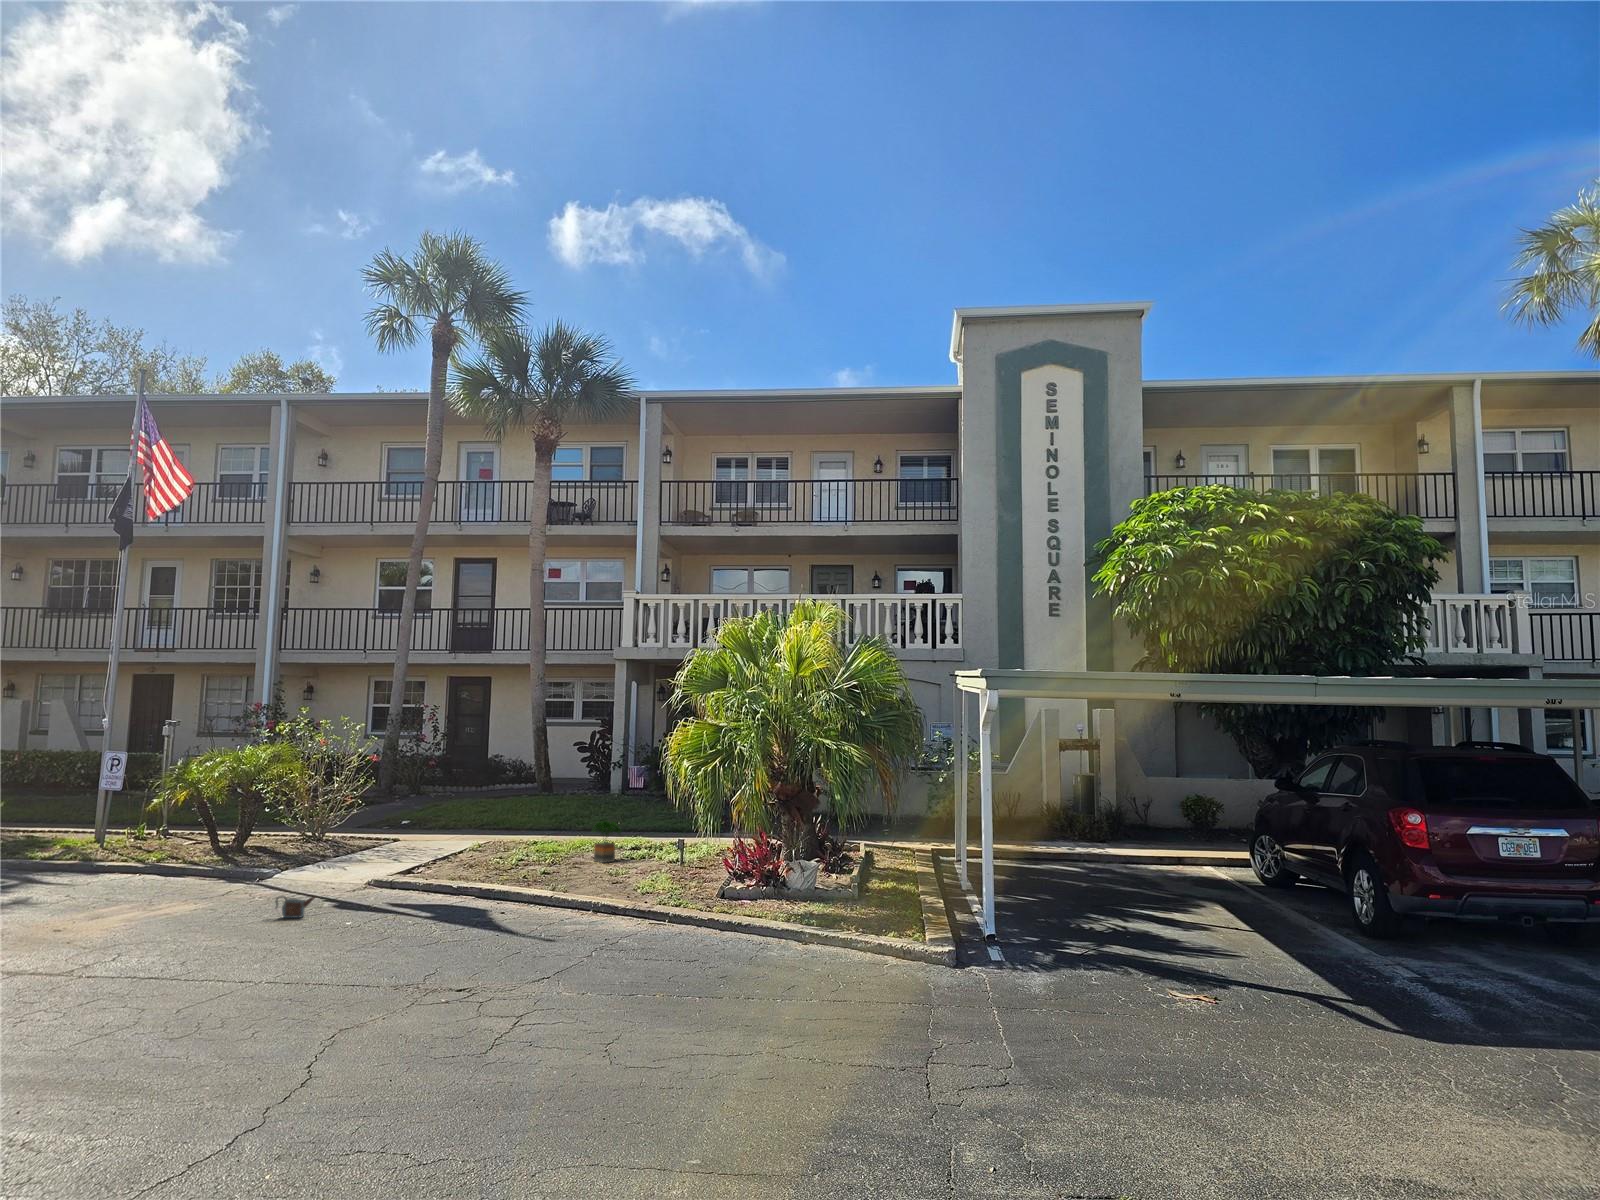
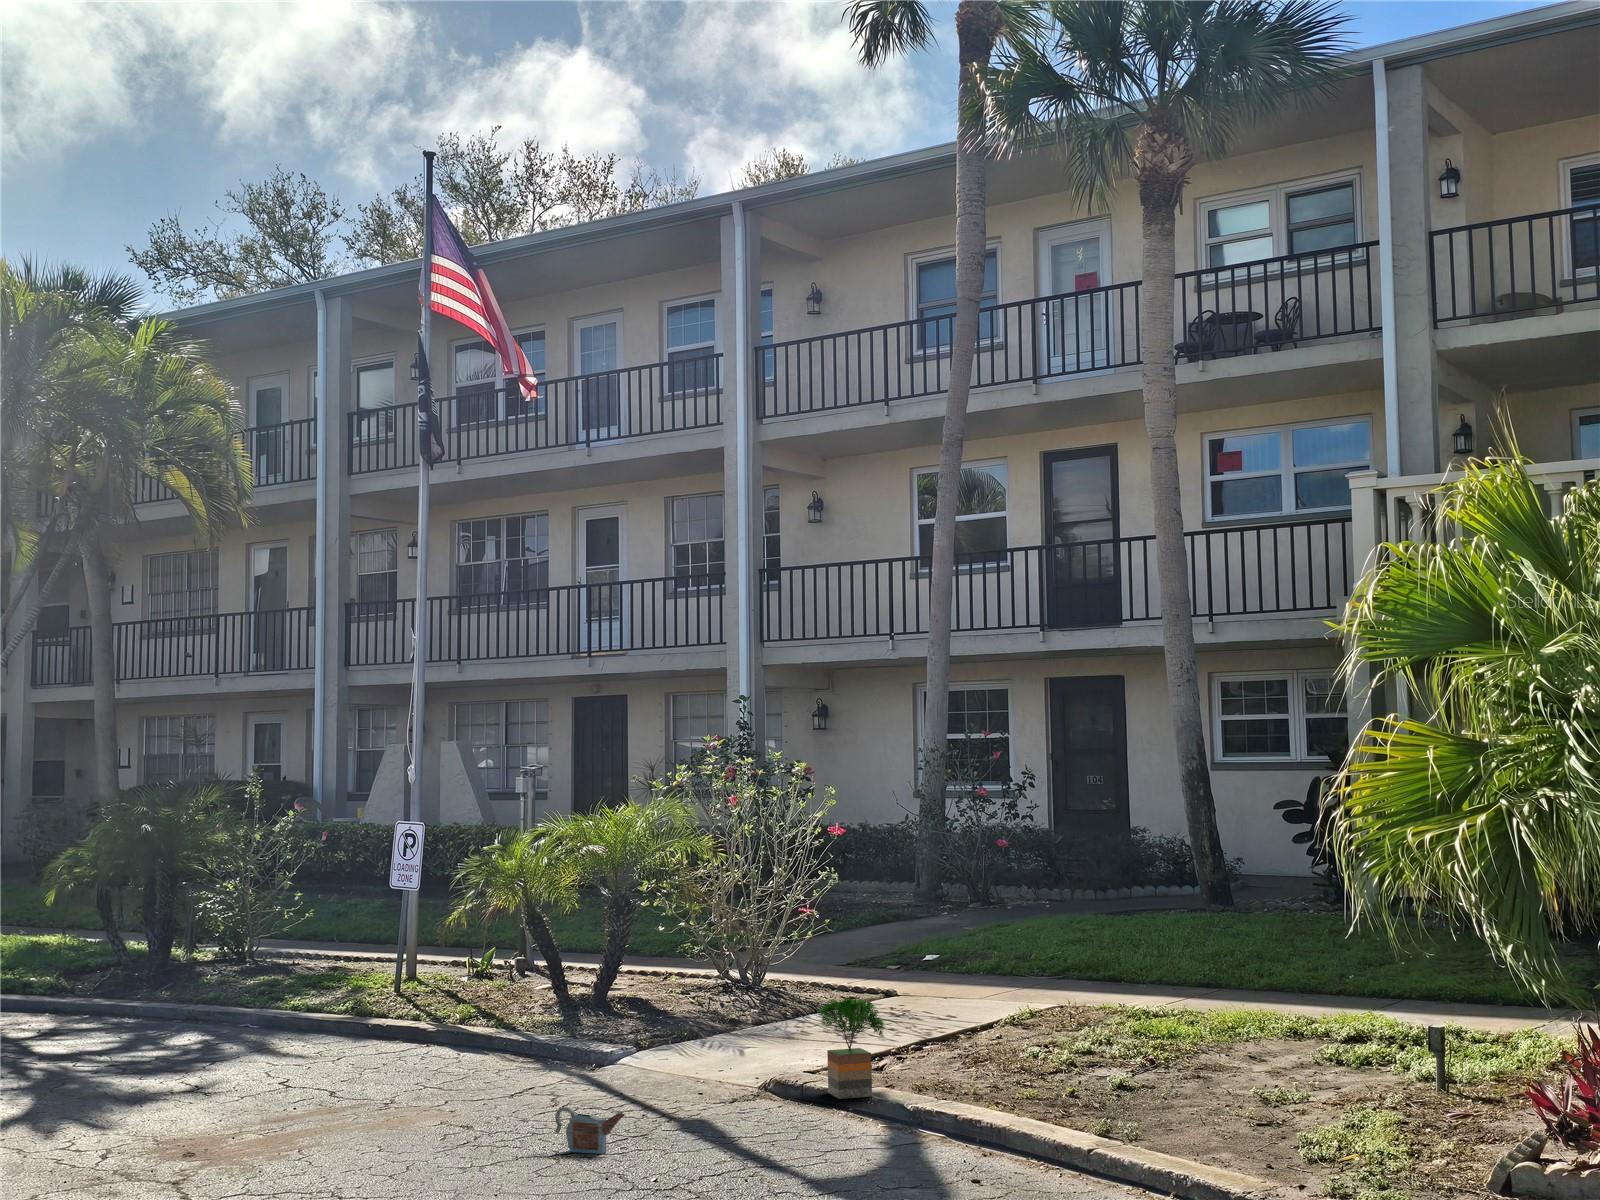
potted tree: present [592,821,621,863] -> present [819,998,885,1099]

